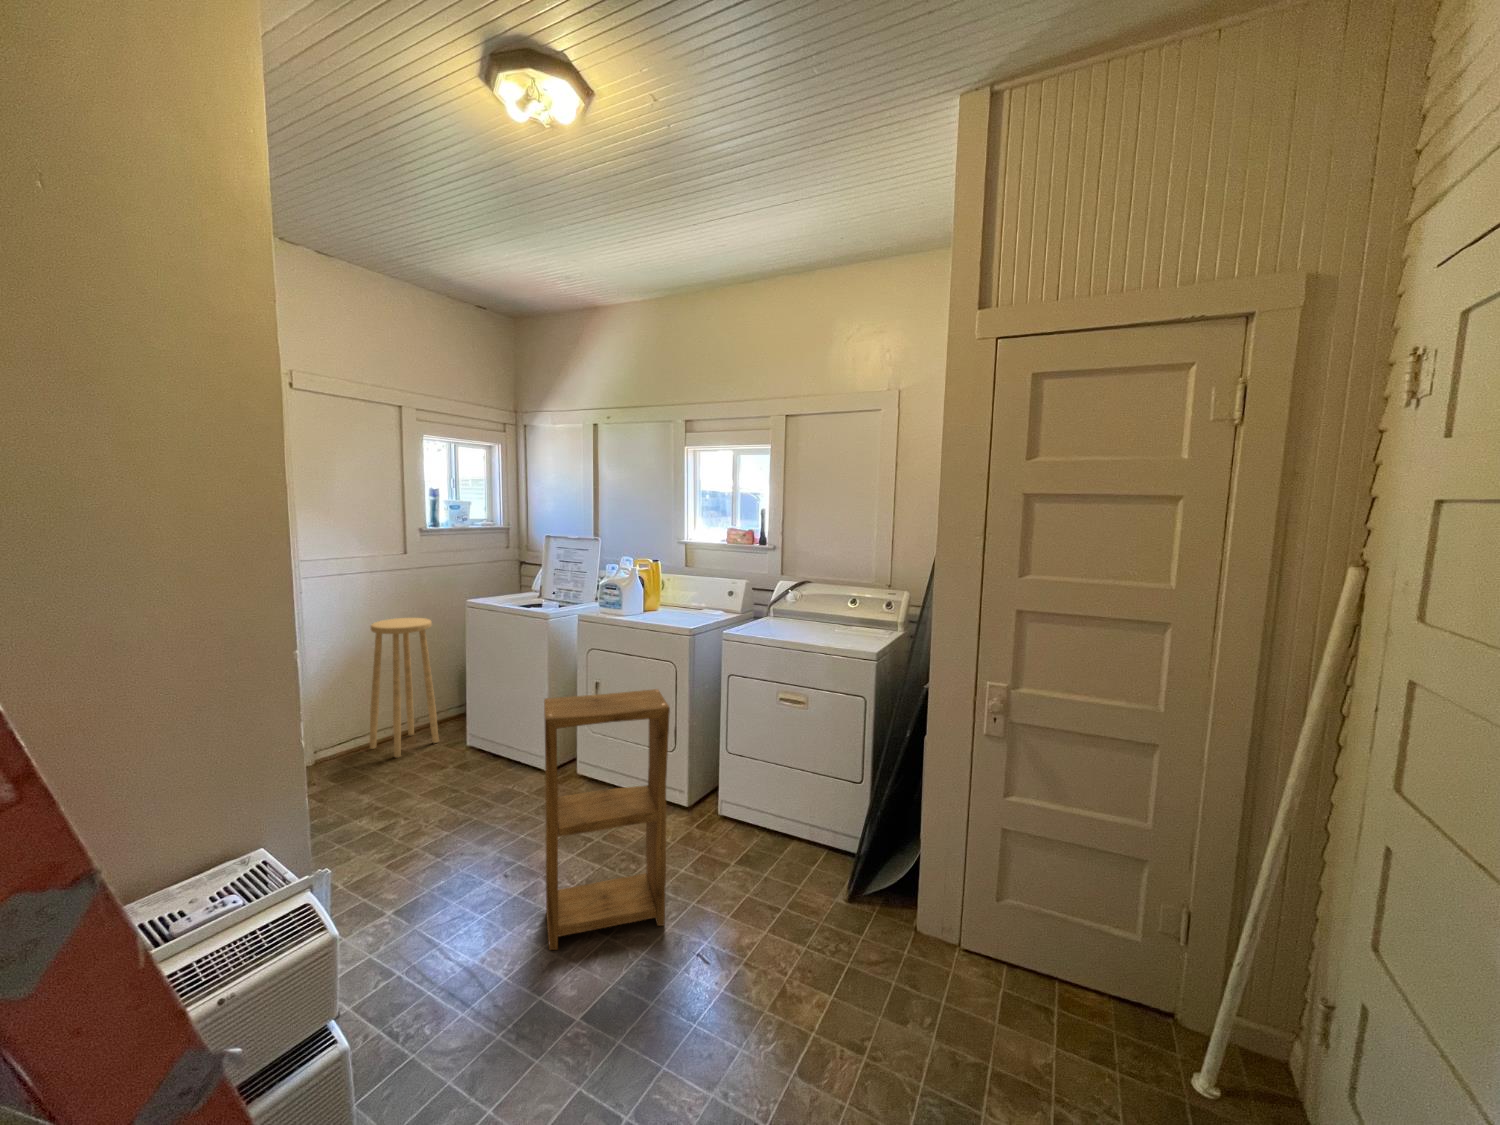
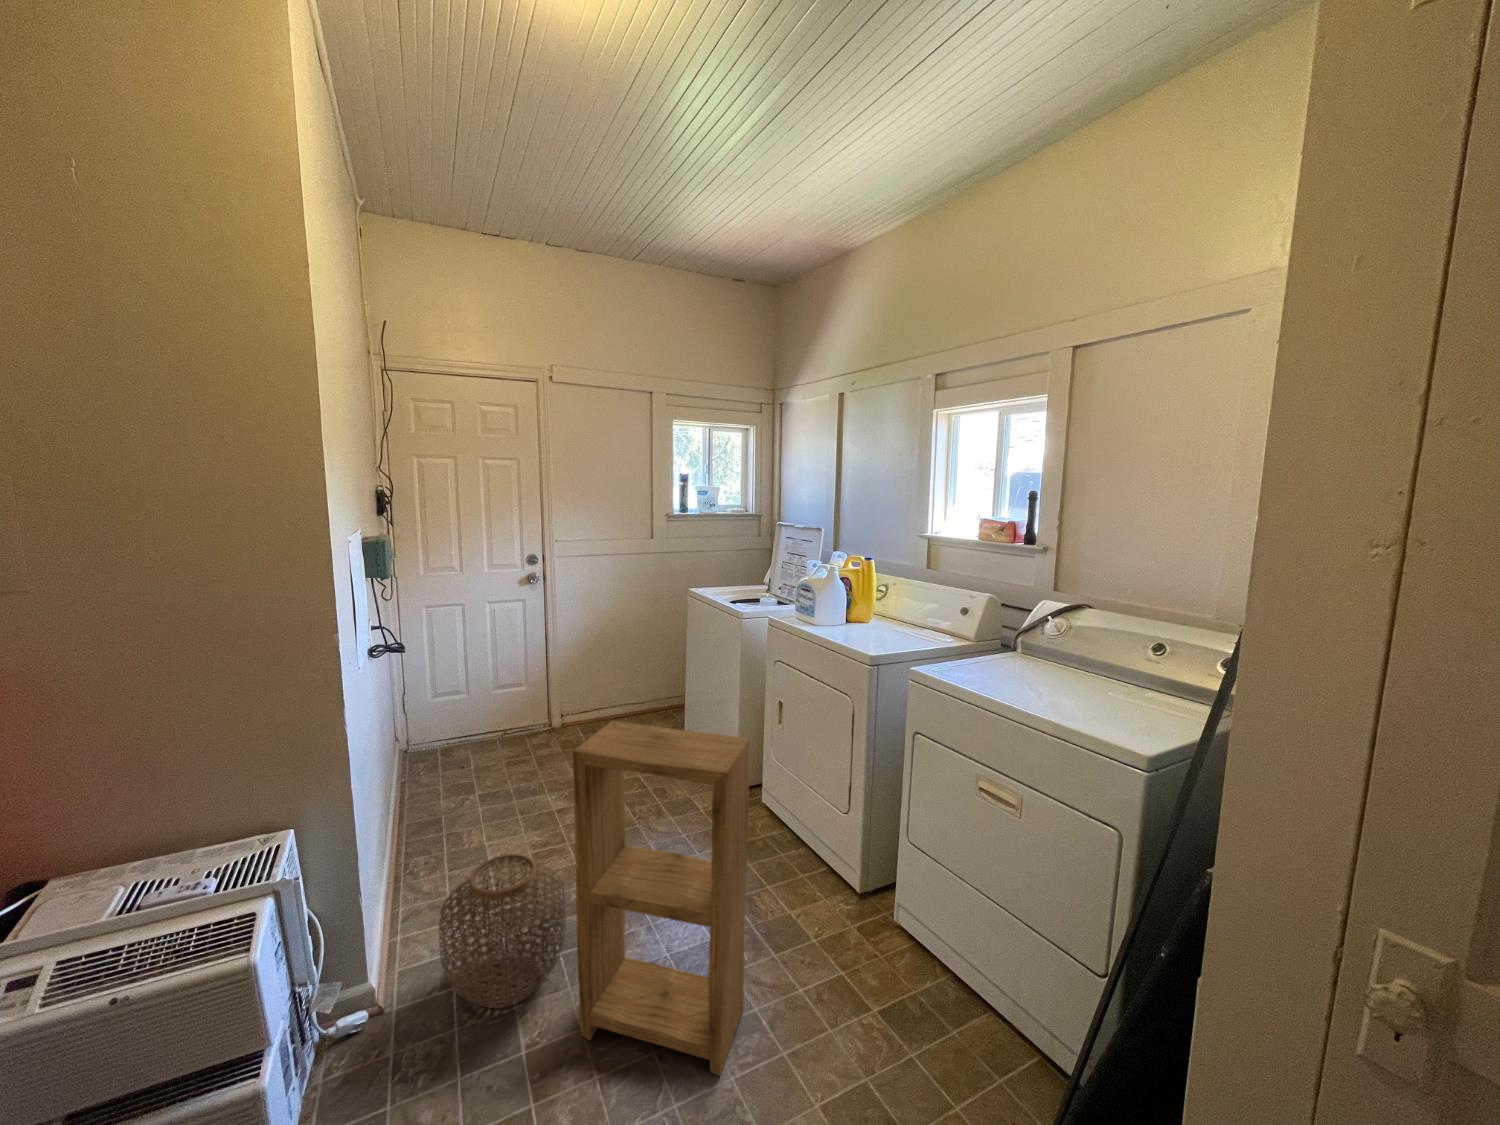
stool: present [370,618,439,758] -> none [609,601,663,737]
woven basket: none [390,836,507,972] -> present [439,854,566,1008]

